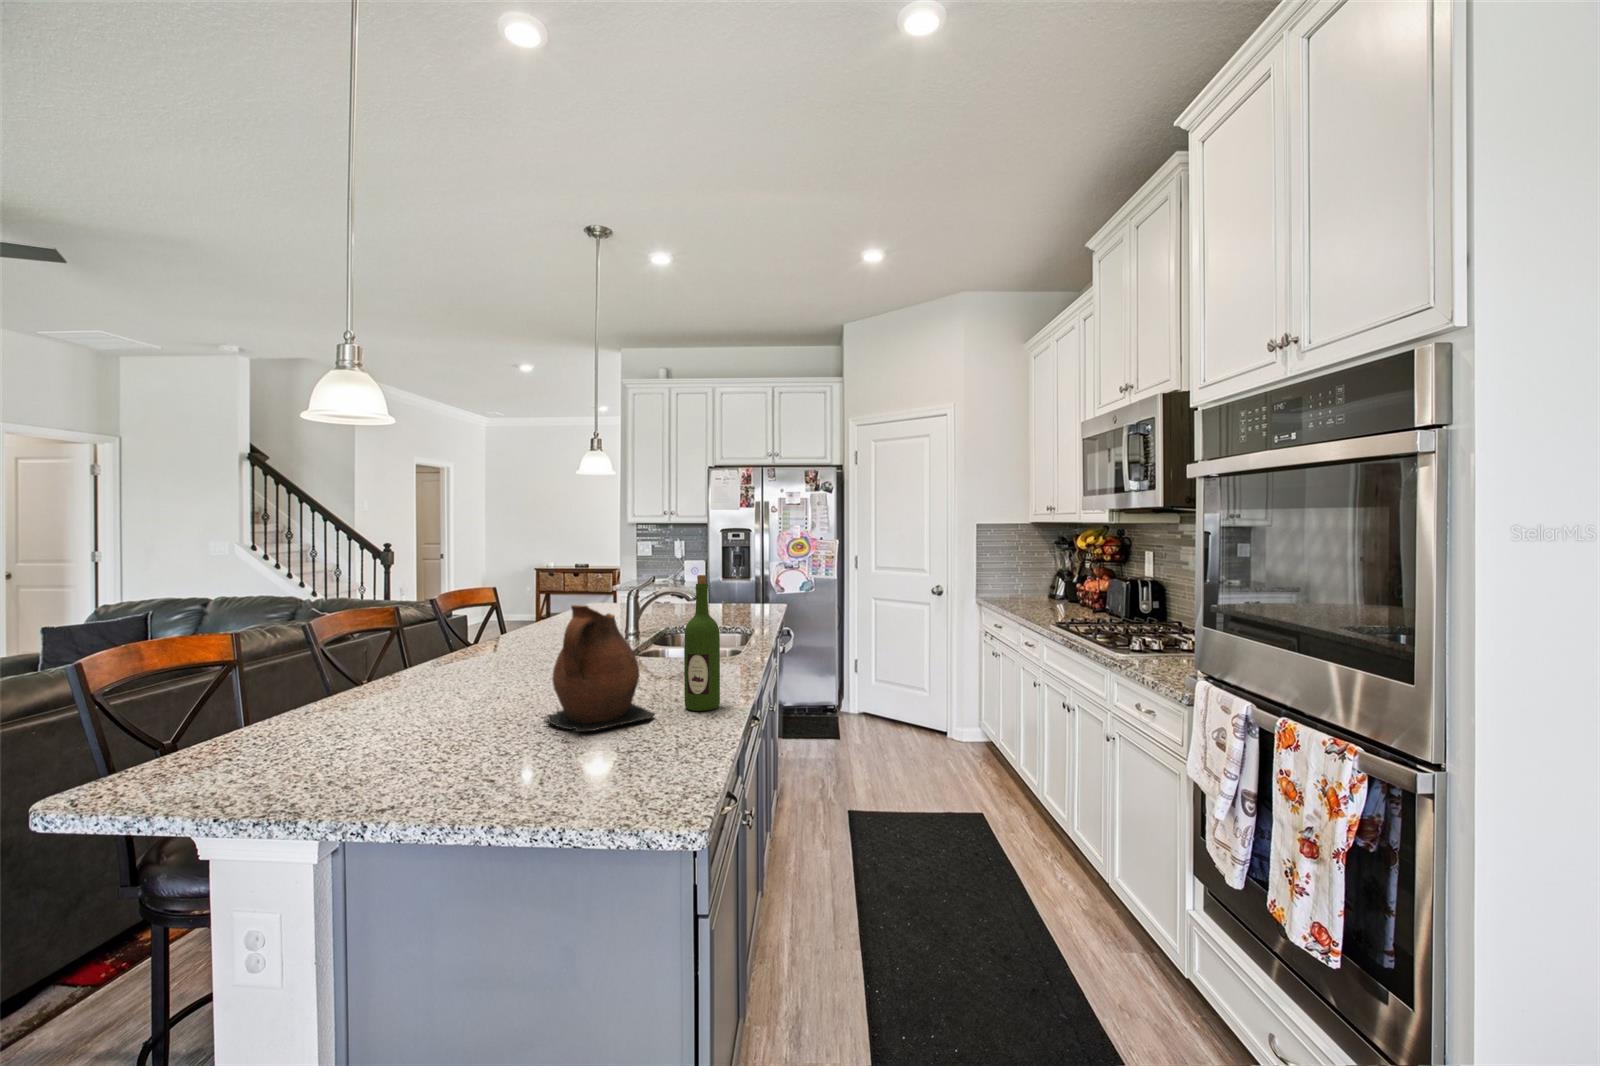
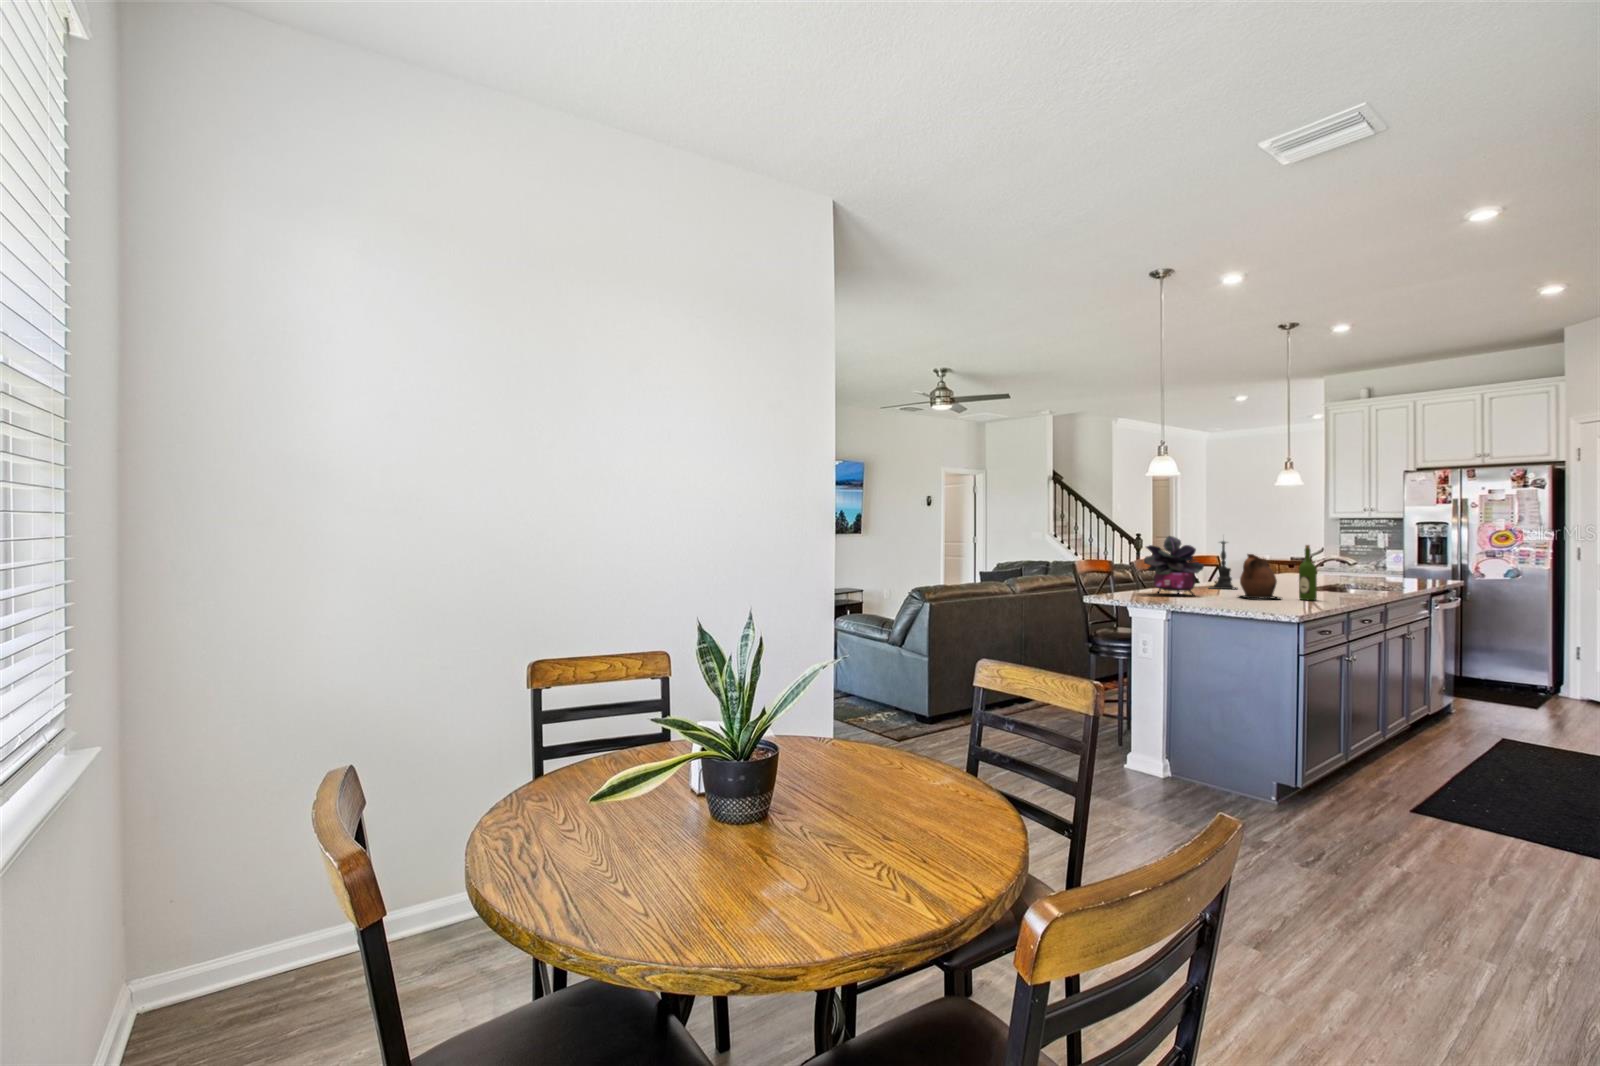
candle holder: none [474,548,538,676] -> present [1209,541,1237,589]
potted plant: none [242,558,455,754] -> present [1144,536,1204,595]

